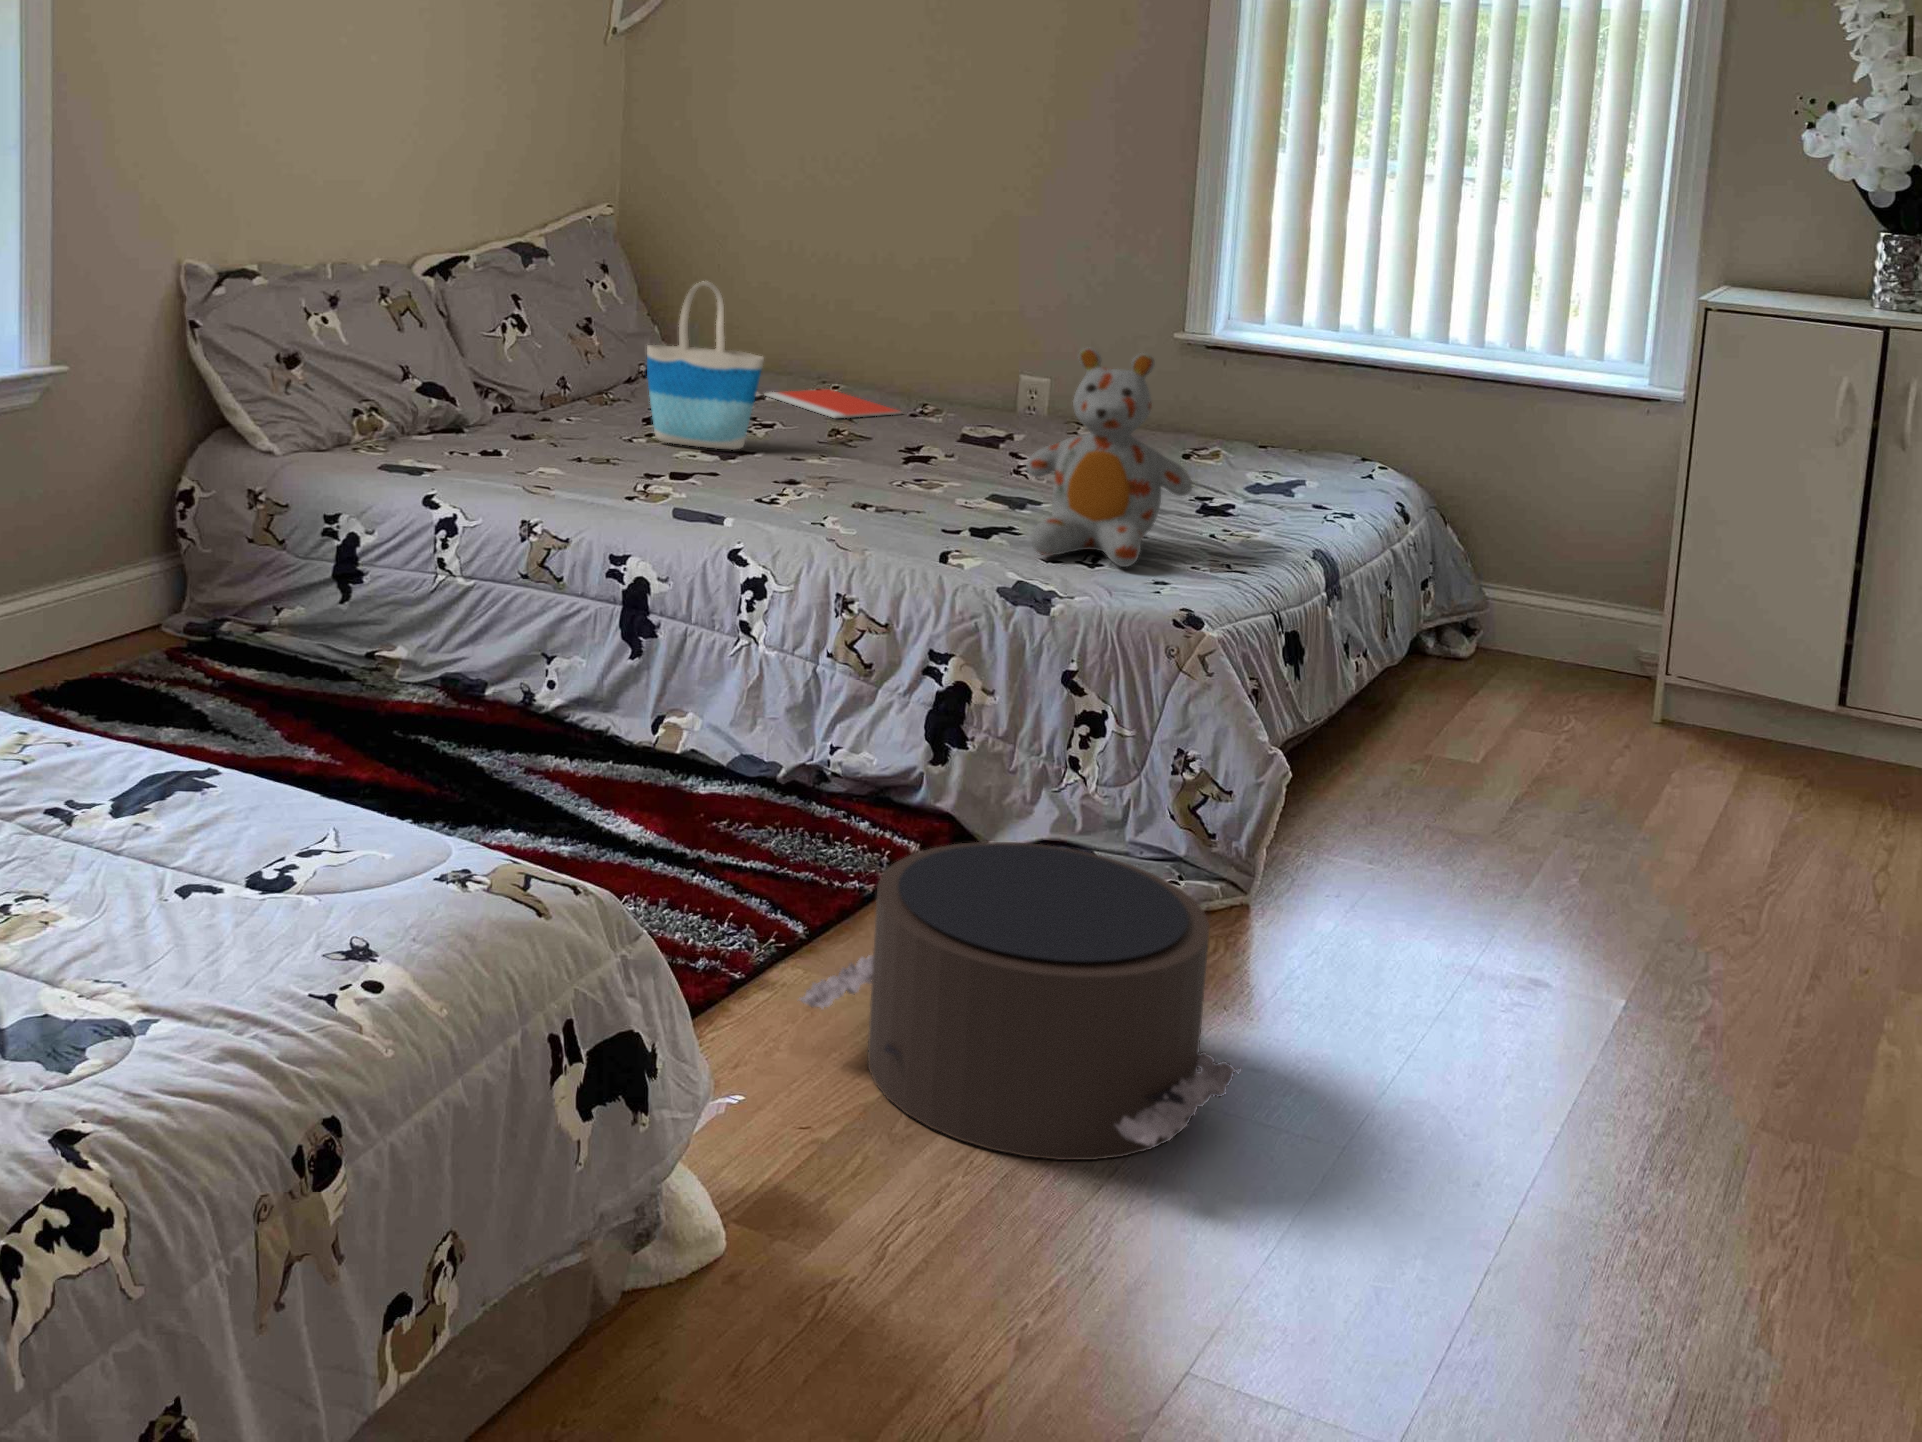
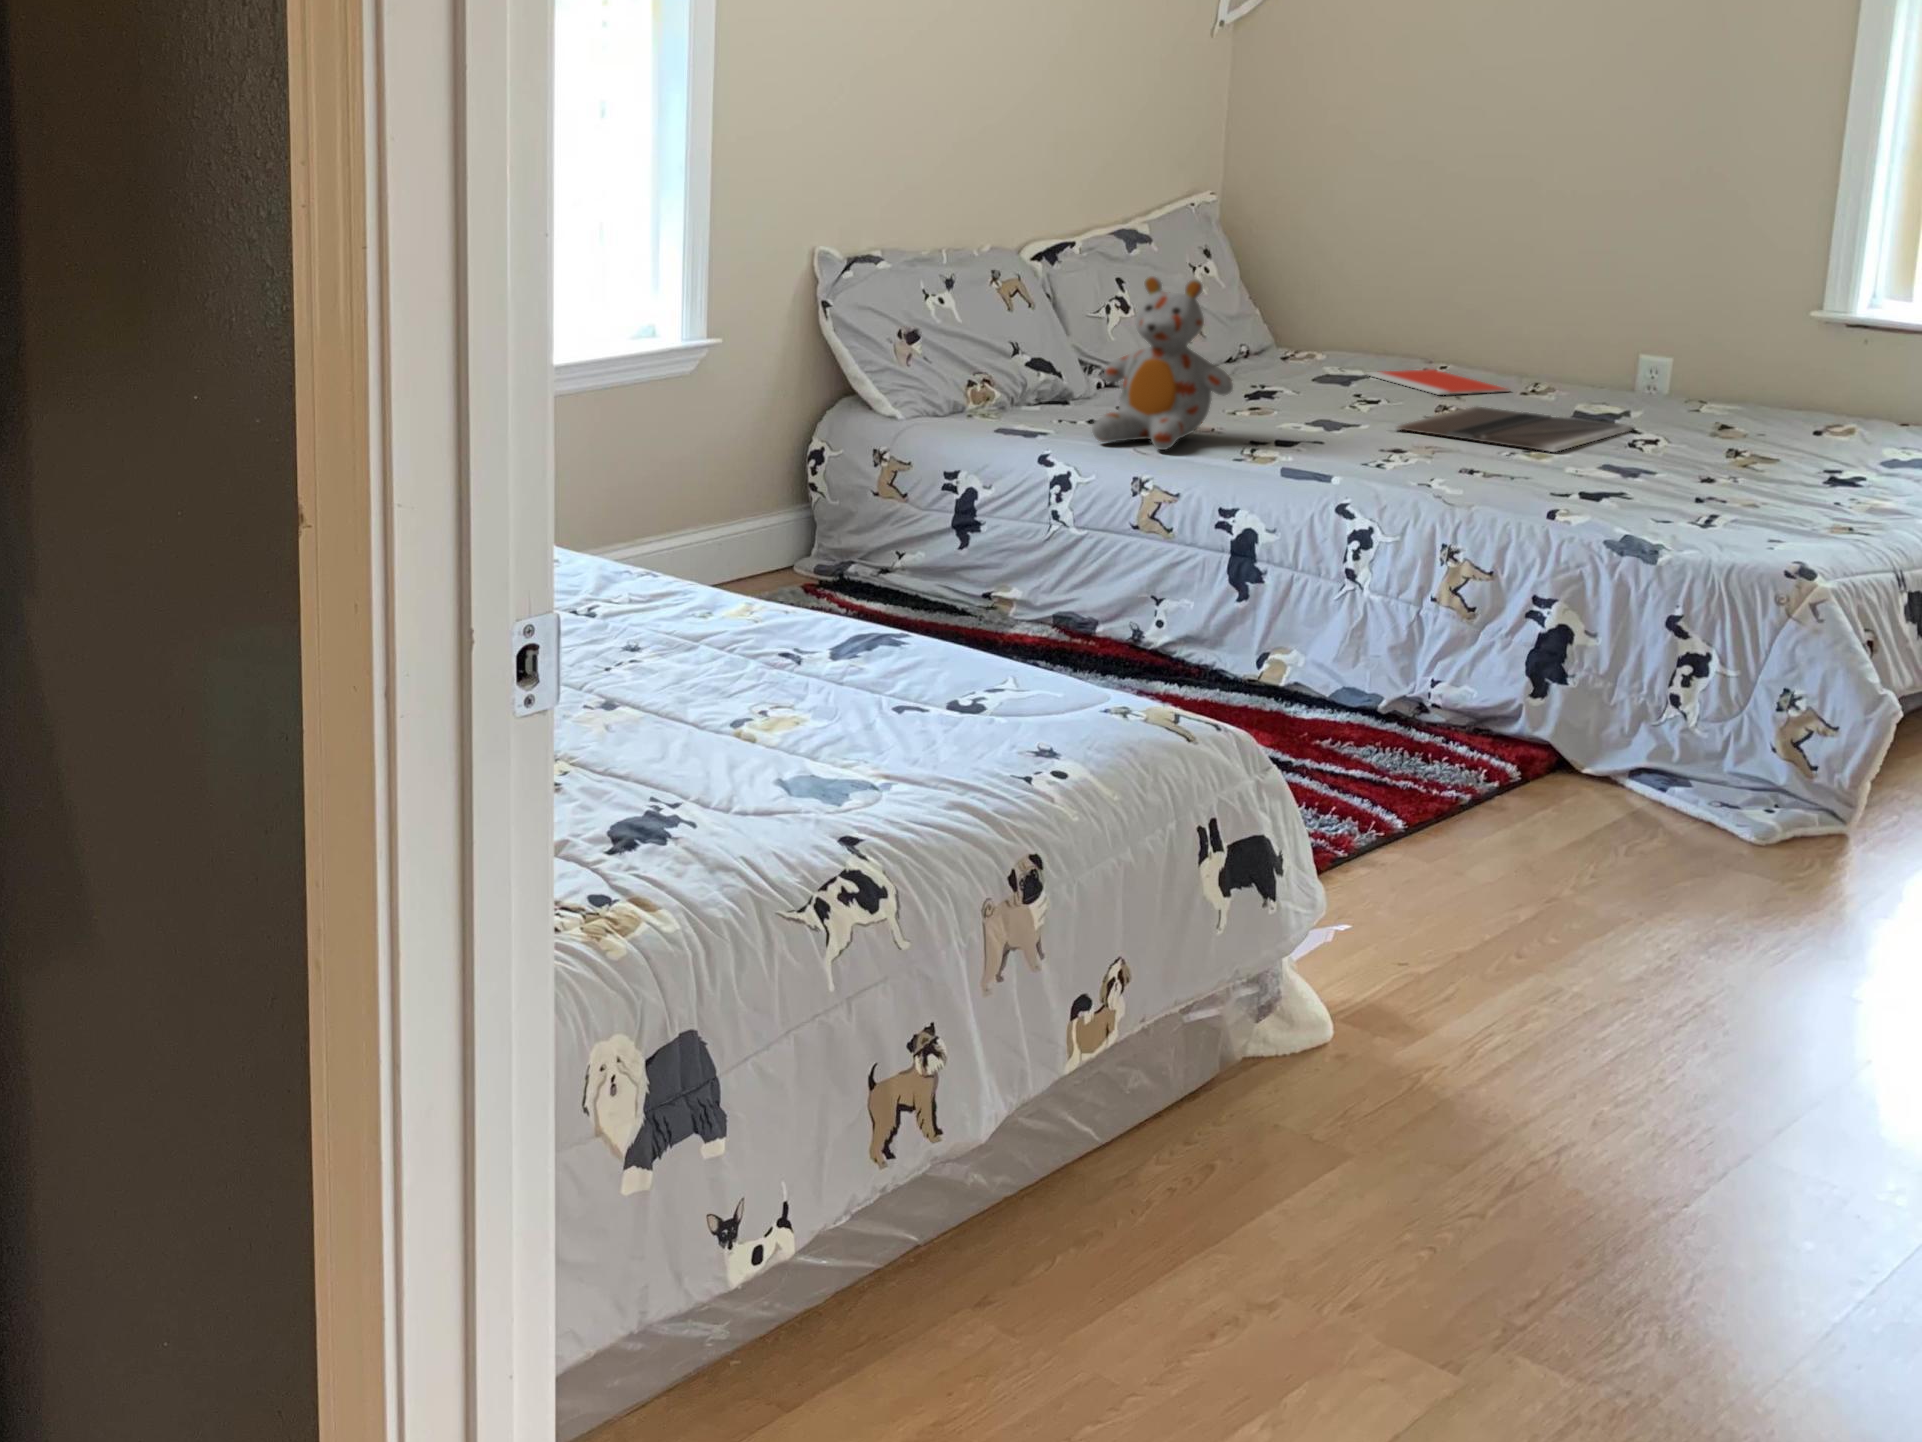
tote bag: present [647,282,764,450] -> none [1251,263,1370,420]
stuffed bear: present [1026,348,1193,567] -> present [1092,276,1233,450]
laptop: none [792,432,1016,484] -> present [1396,407,1632,452]
pouf: present [799,842,1242,1160] -> none [1395,748,1829,1009]

